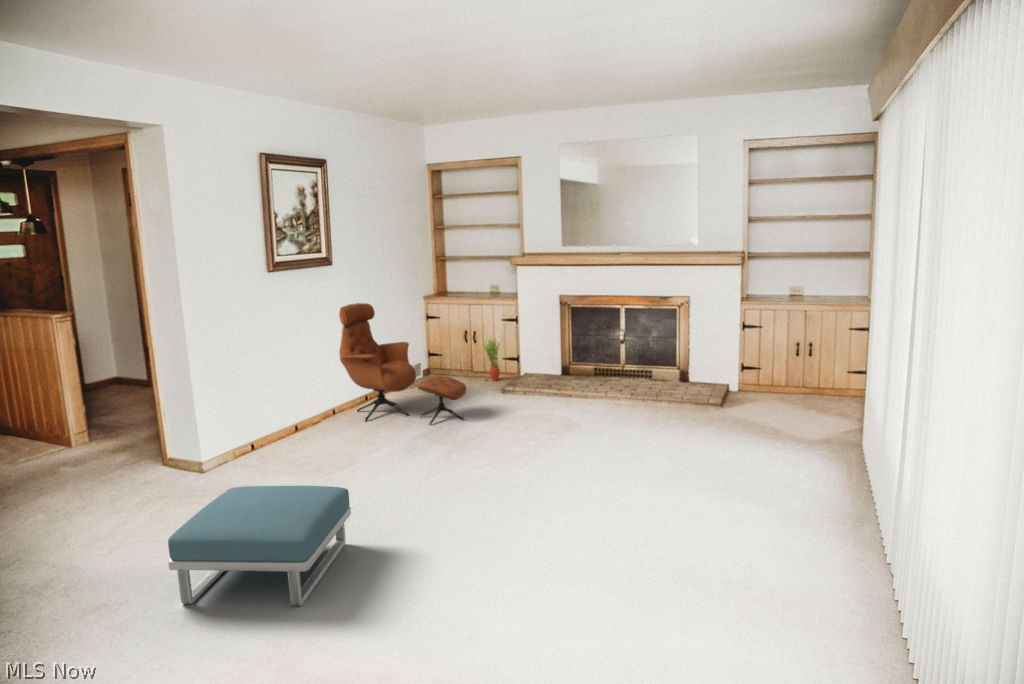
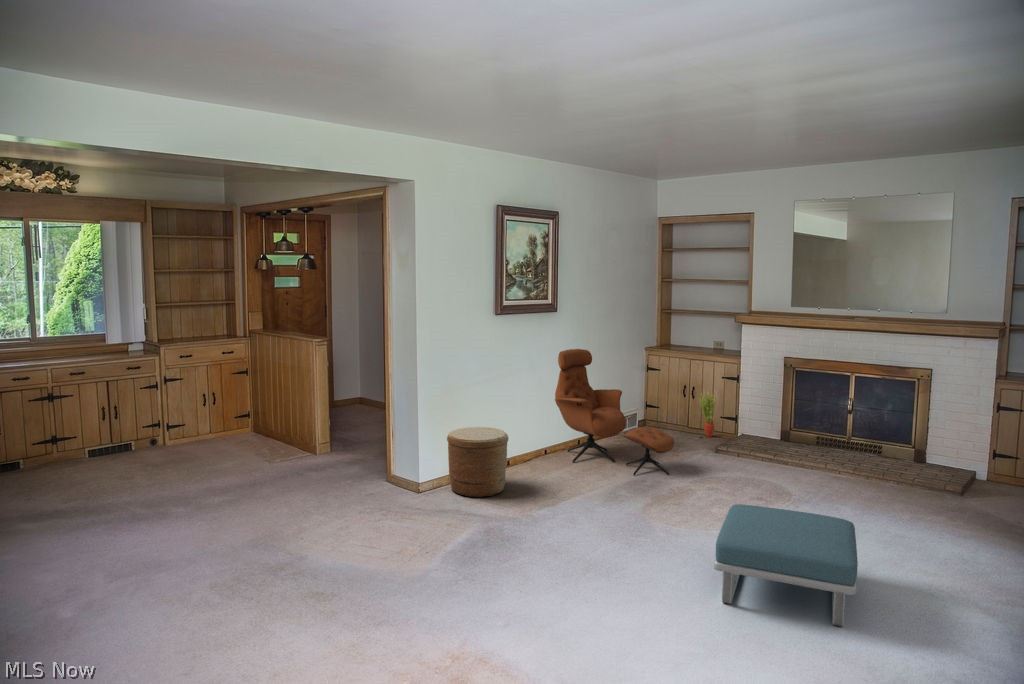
woven basket: none [229,394,299,469] -> present [447,427,508,497]
footstool: present [168,486,351,606] -> present [714,504,858,627]

